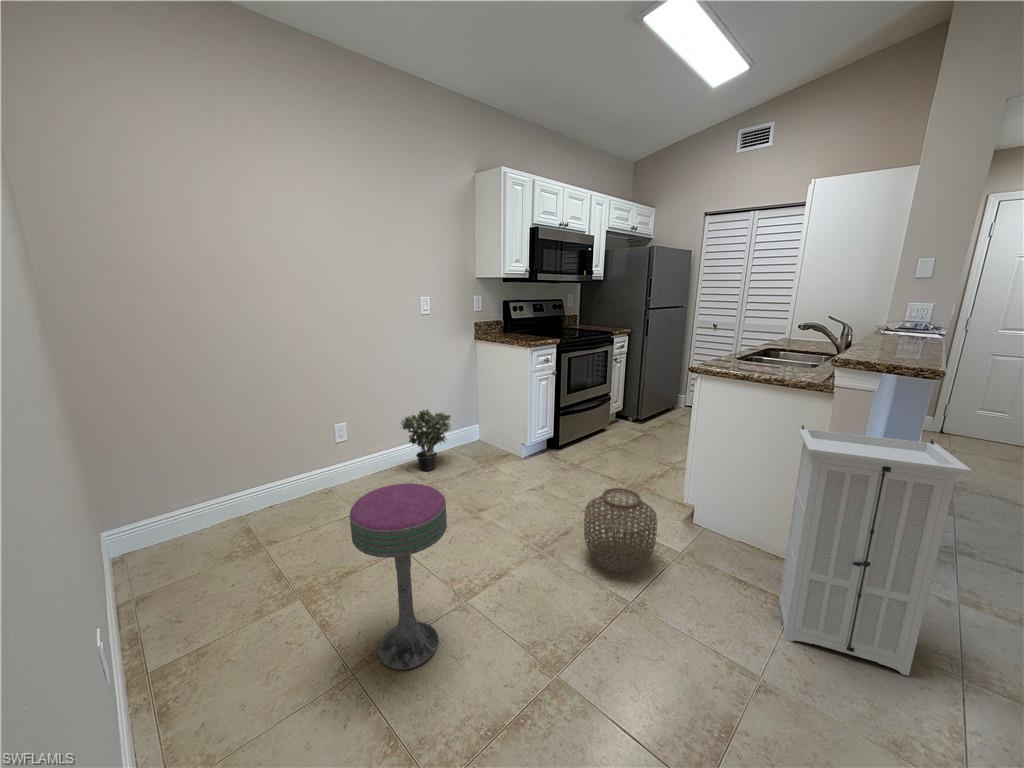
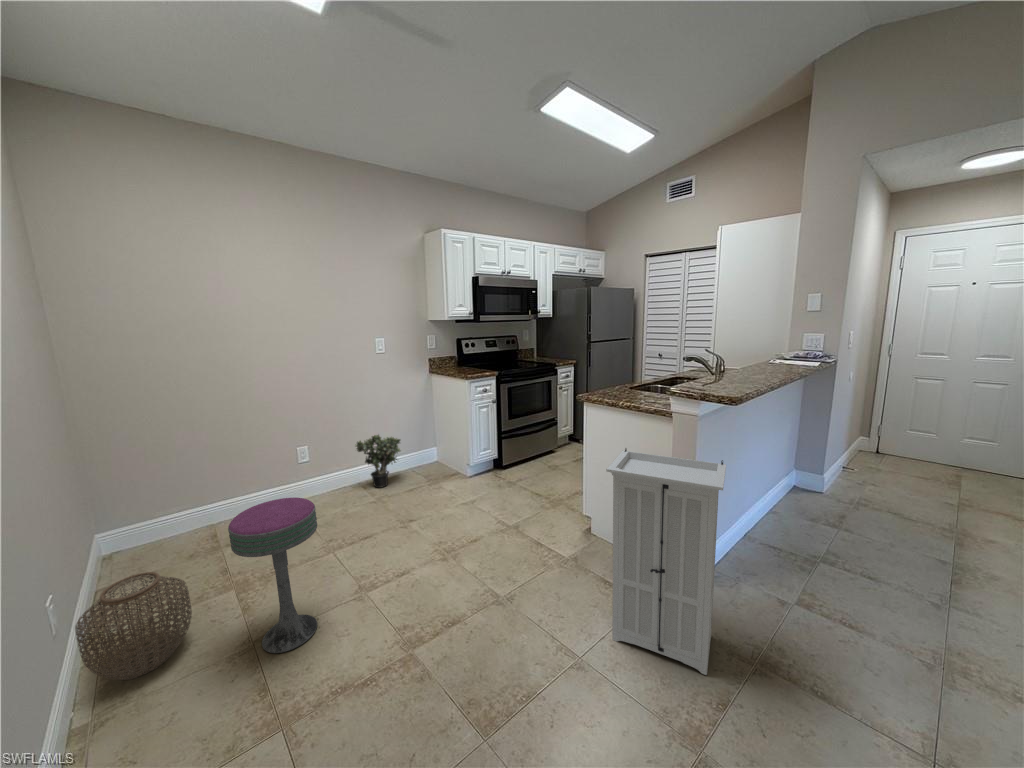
woven basket: present [584,488,657,573] -> present [75,572,192,680]

